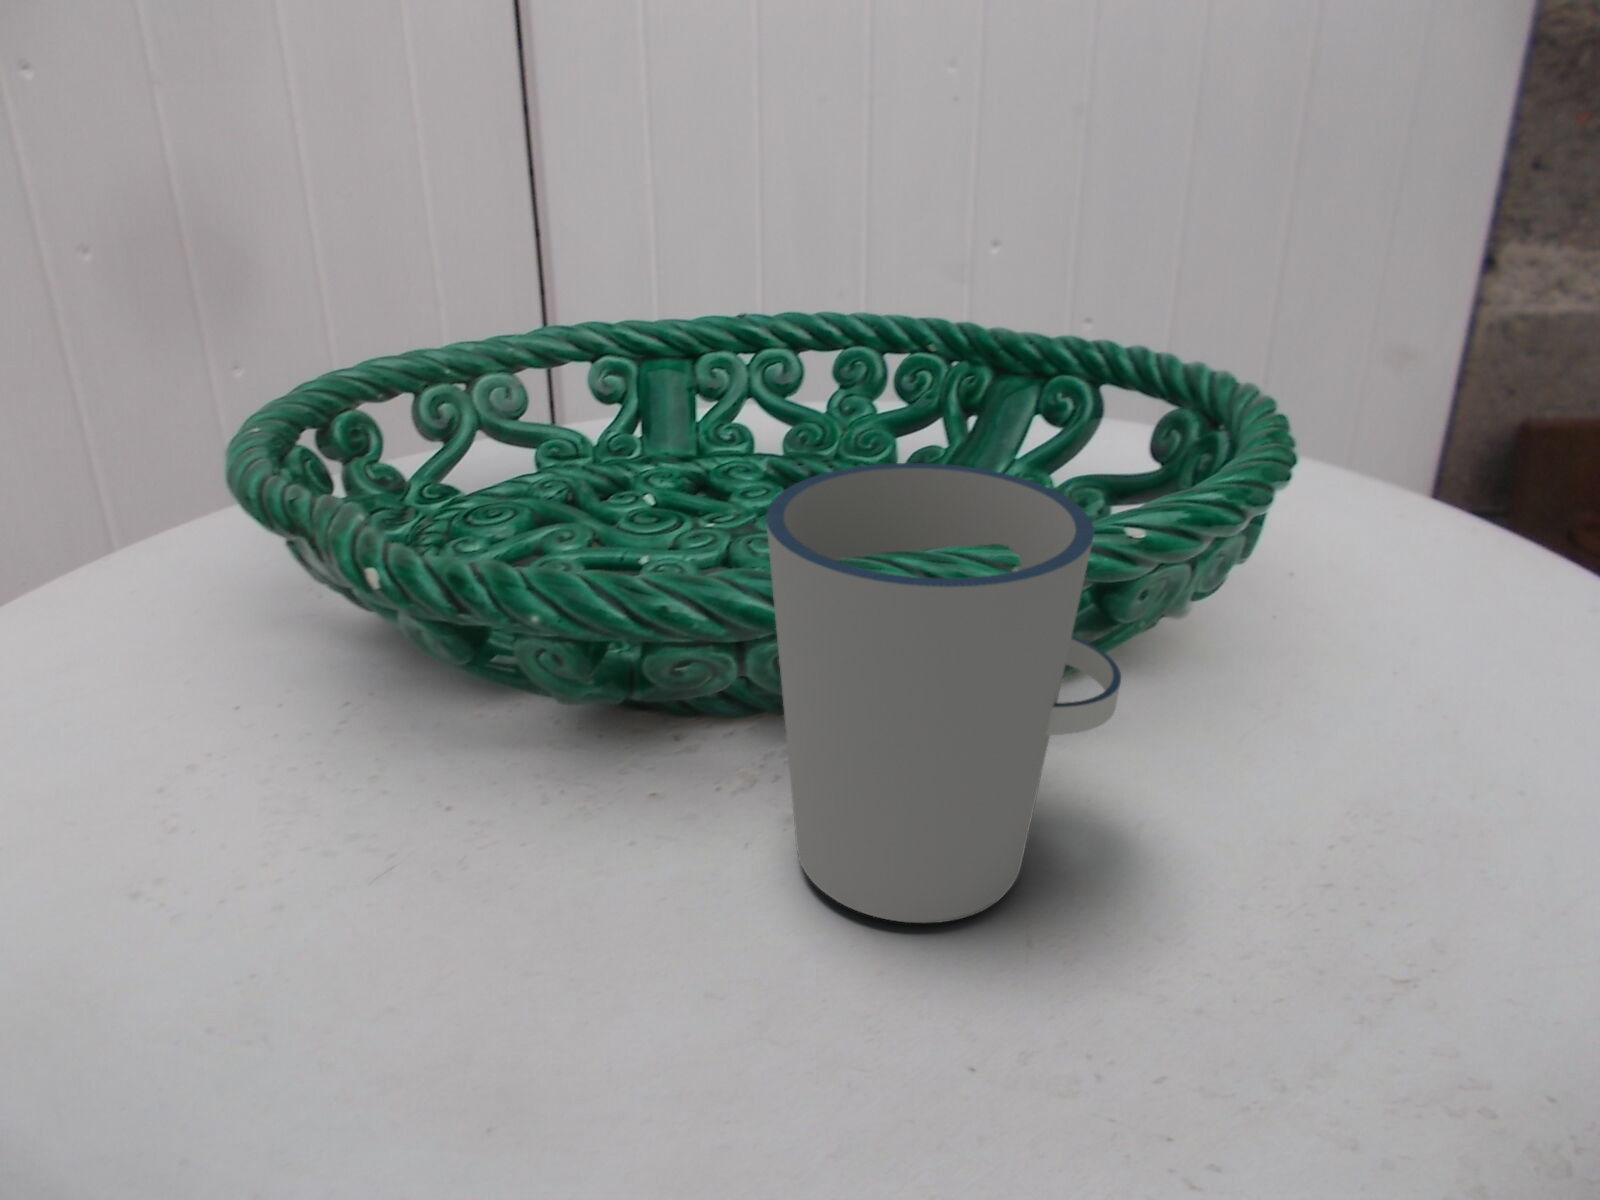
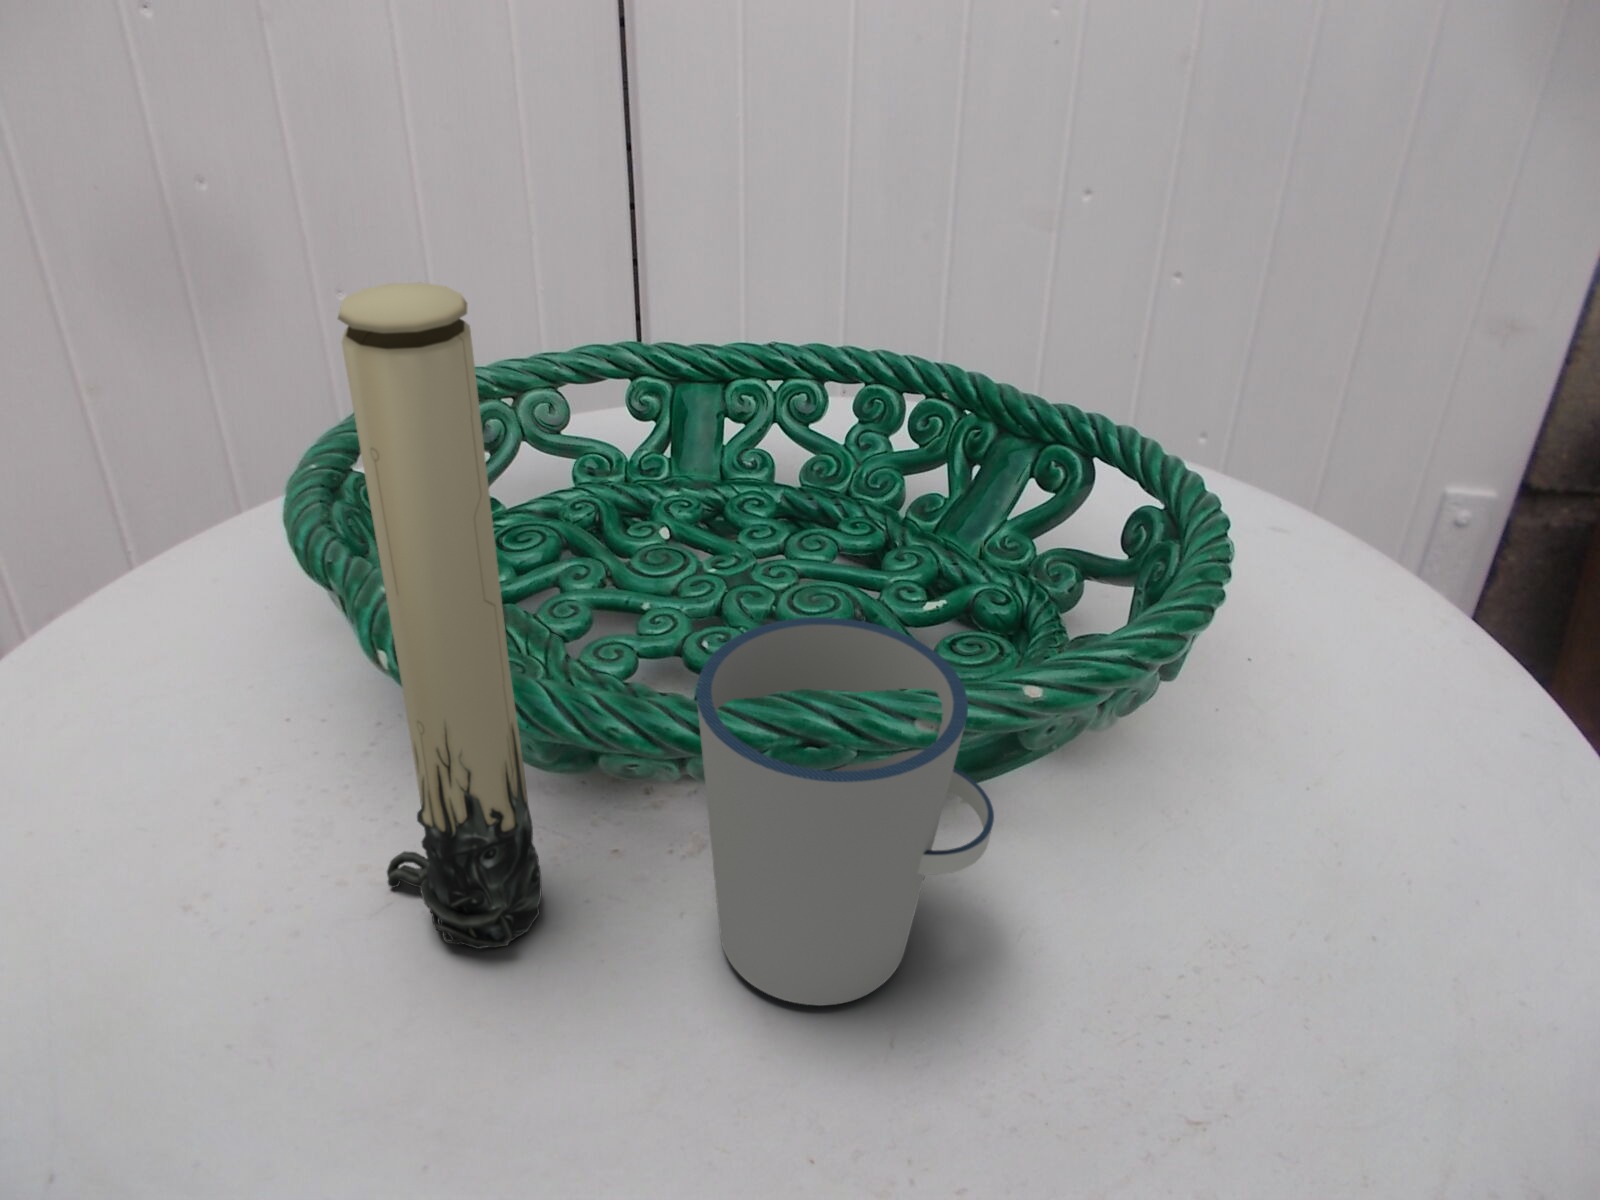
candle: none [316,7,577,908] -> present [338,283,541,949]

